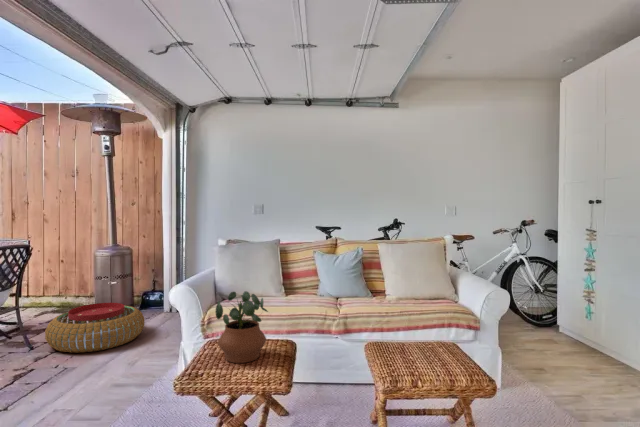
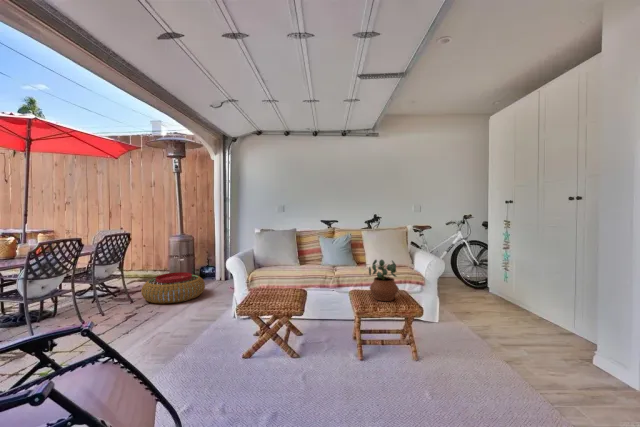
potted plant: present [215,291,268,363] -> present [369,260,399,301]

